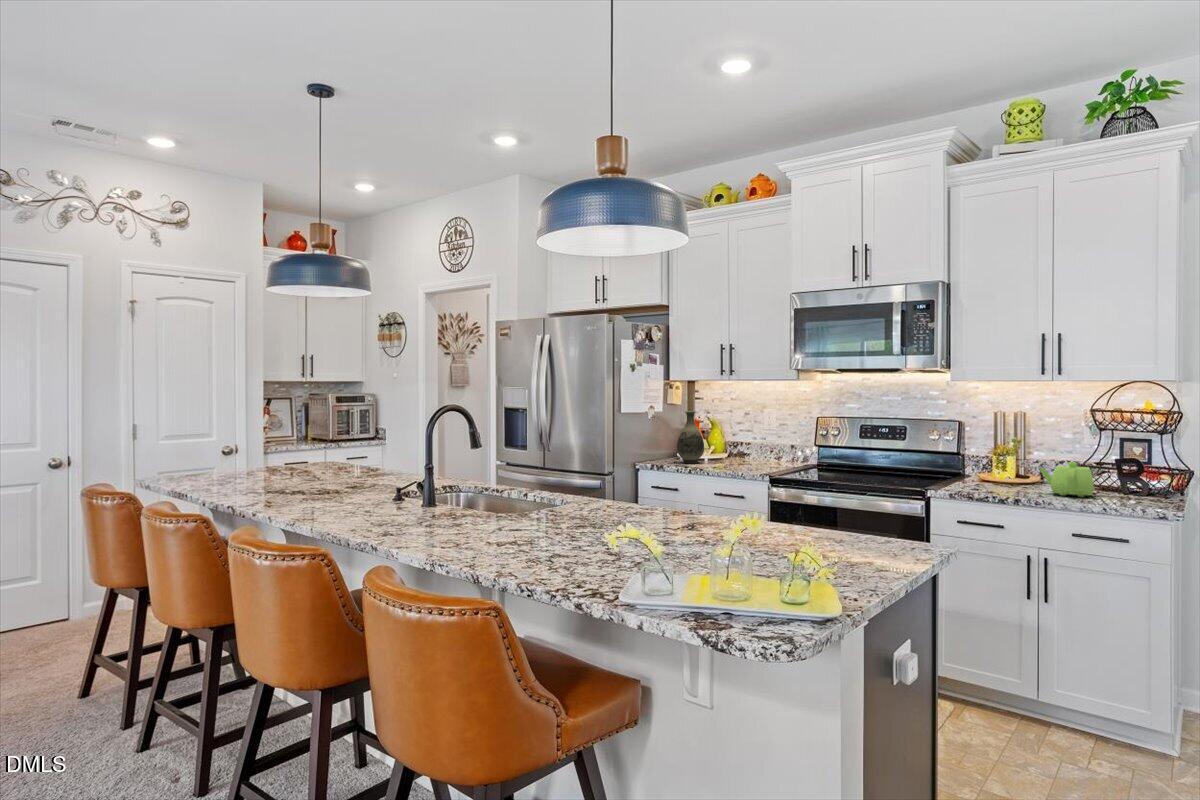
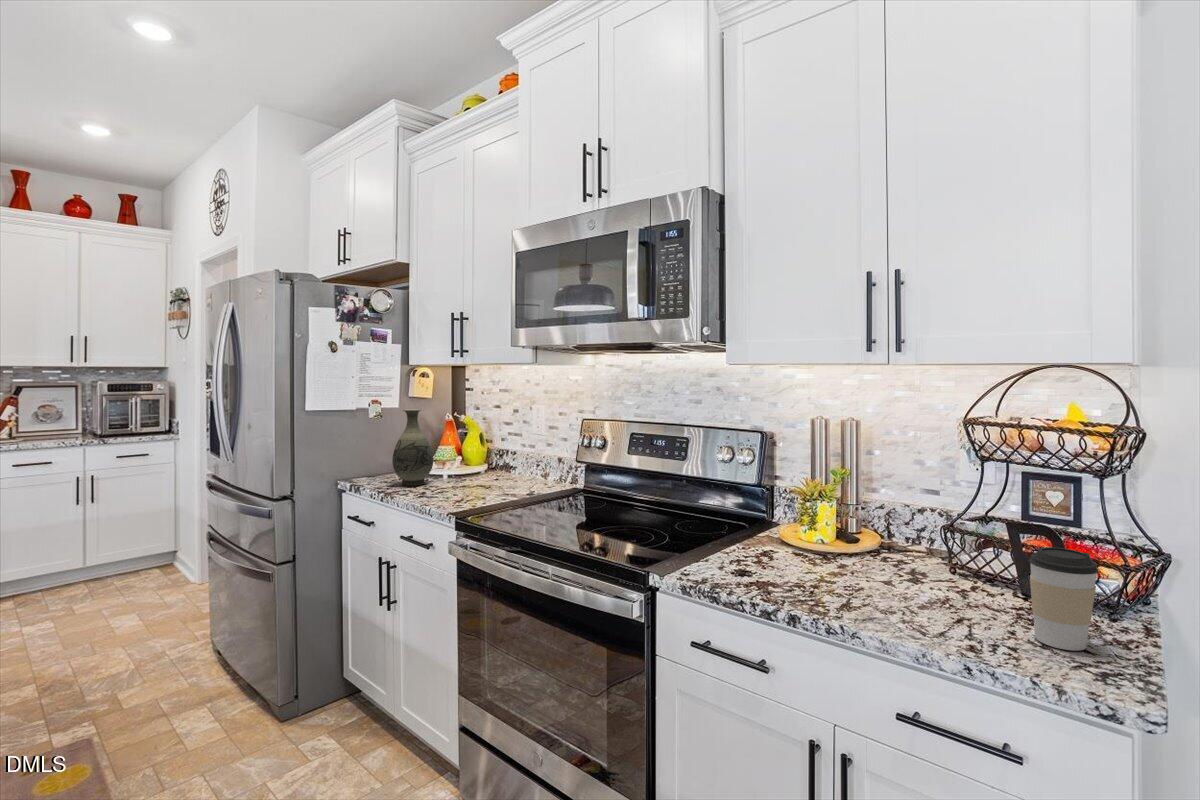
teapot: present [1040,462,1094,497] -> none [852,533,958,613]
coffee cup: none [1129,462,1160,503] -> present [1029,547,1098,651]

